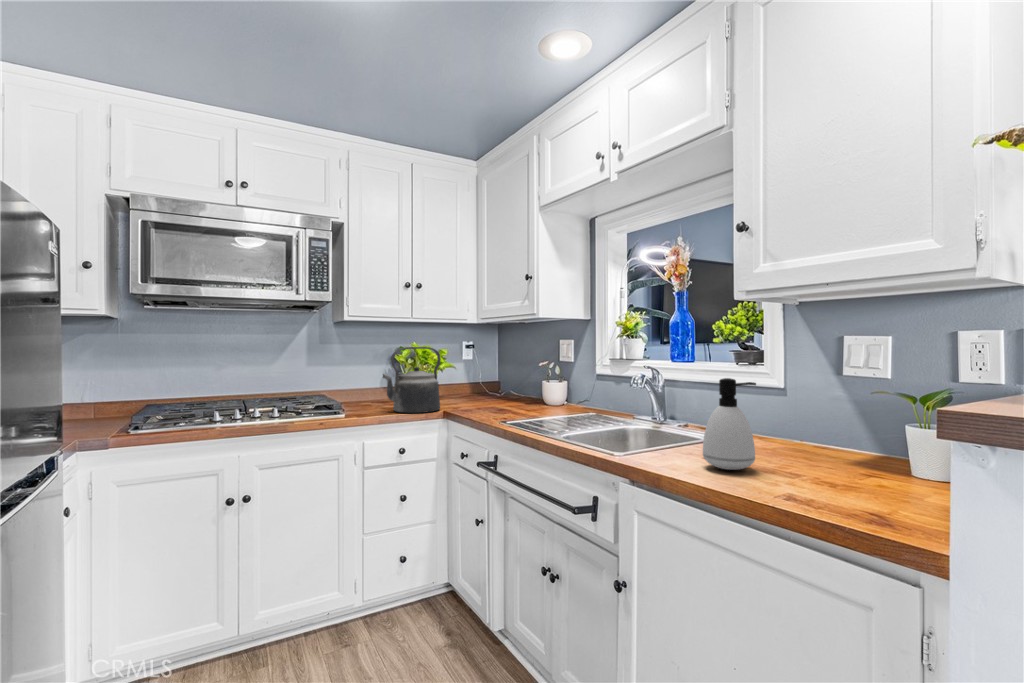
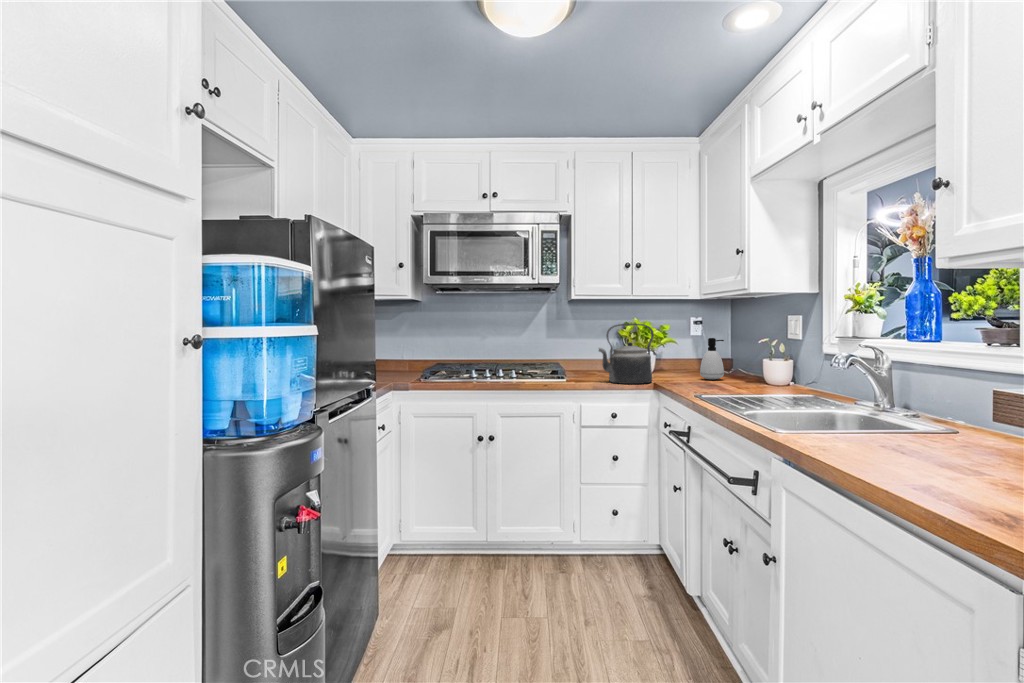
soap dispenser: present [703,378,756,470] -> present [700,338,724,380]

